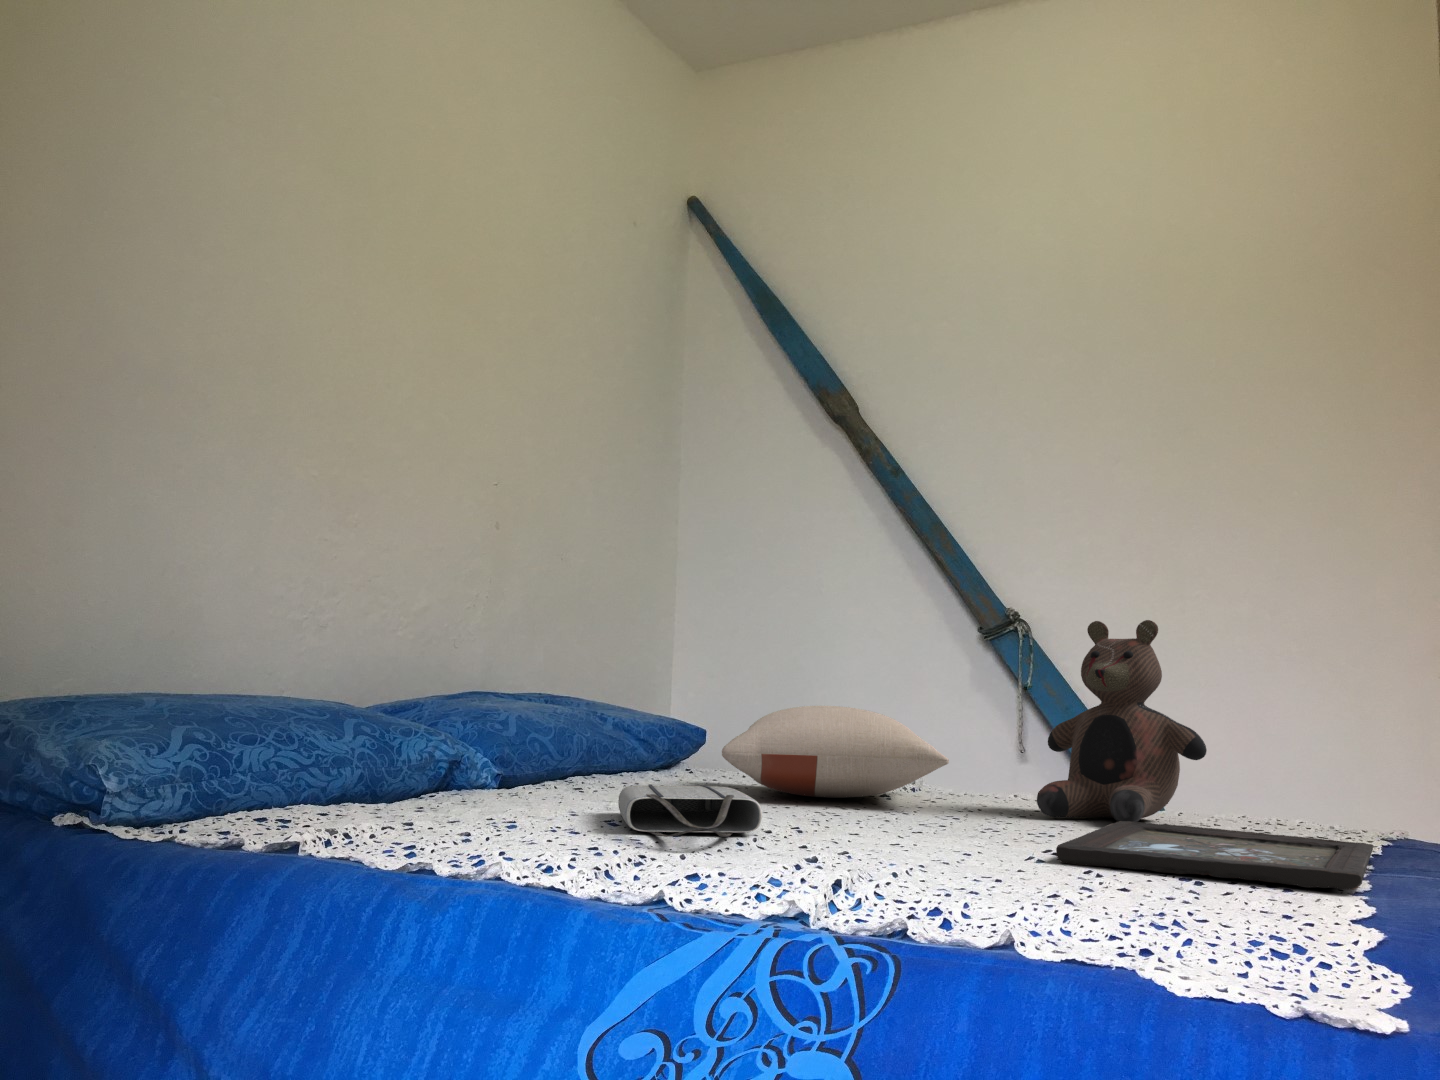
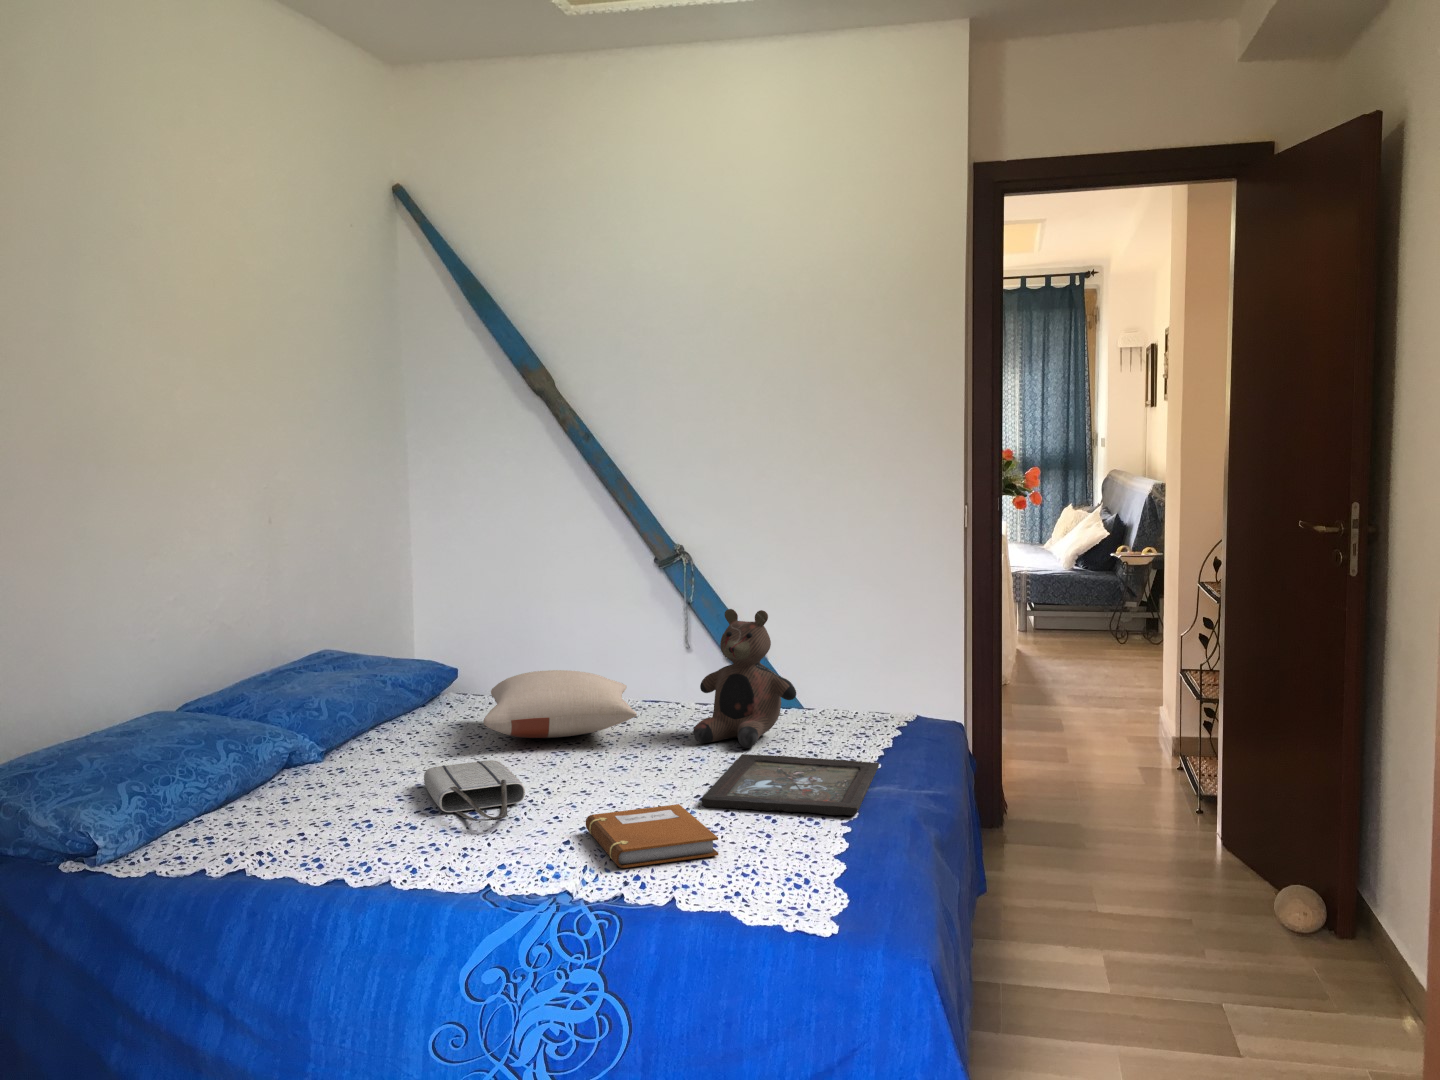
notebook: none [852,835,1095,904] -> present [586,804,718,868]

